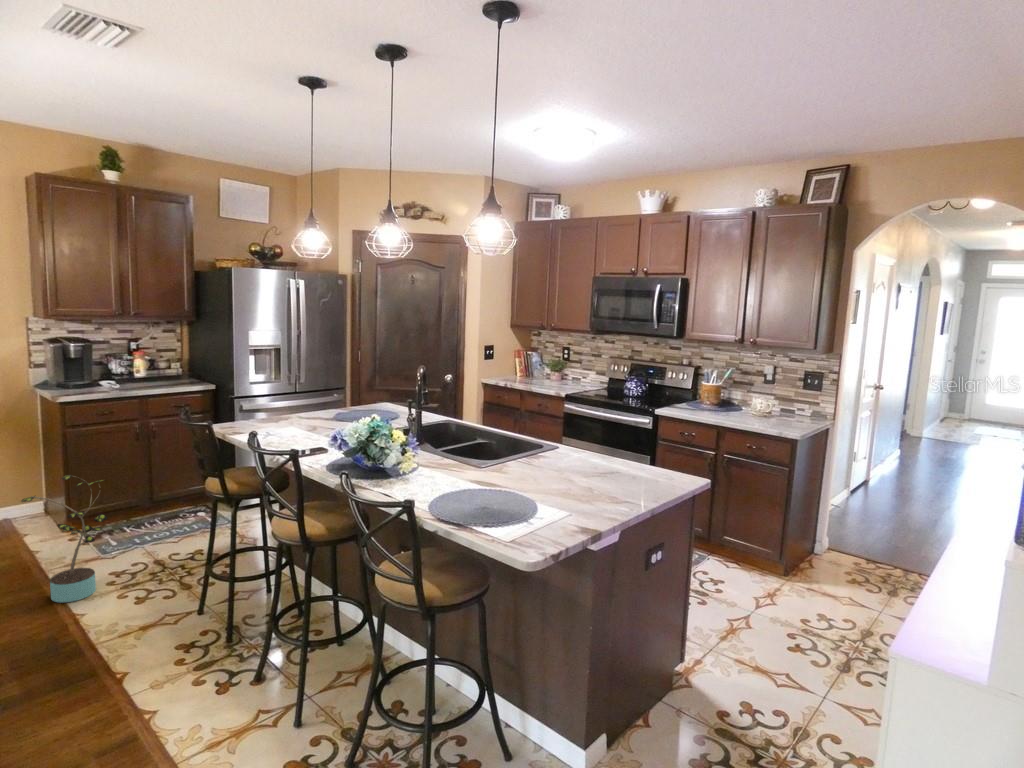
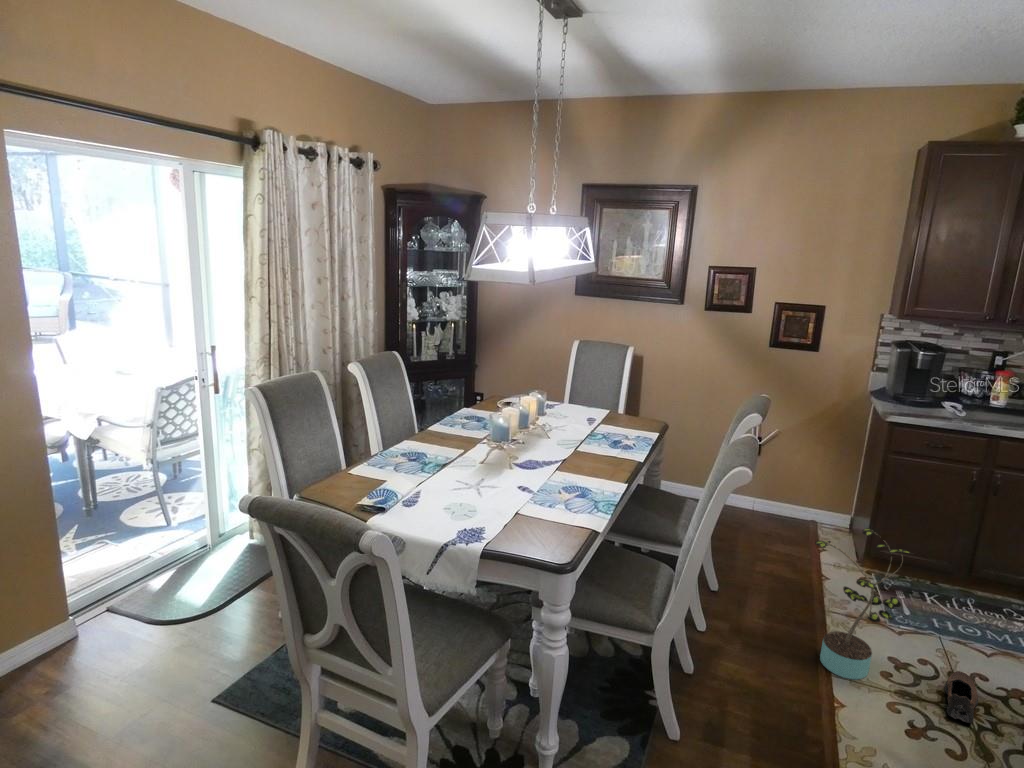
shoe: none [154,554,177,581] -> present [945,671,978,723]

